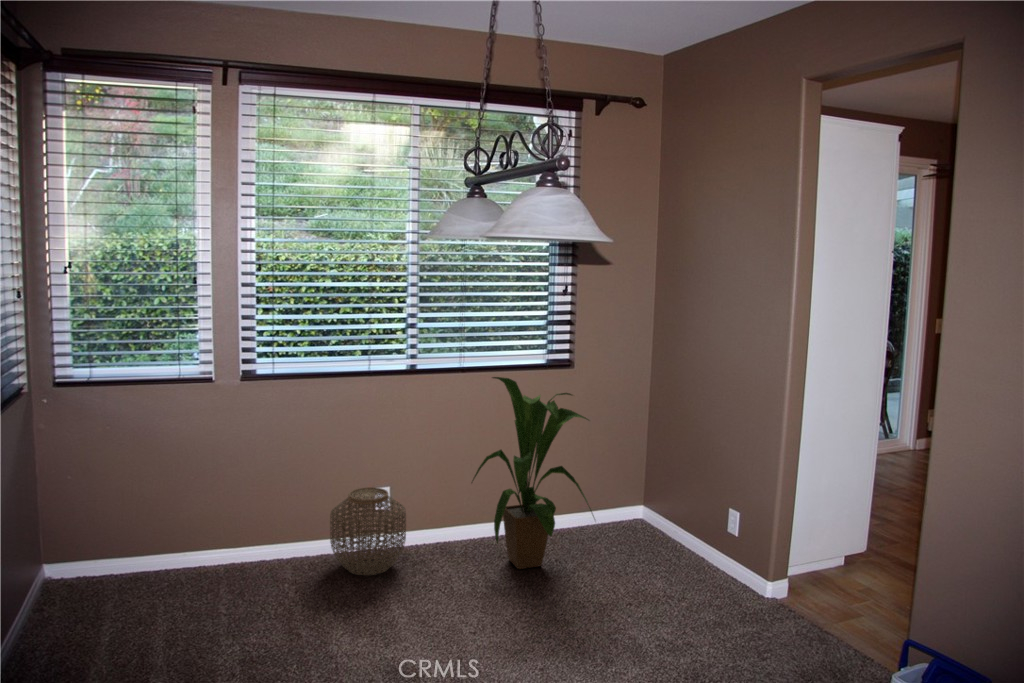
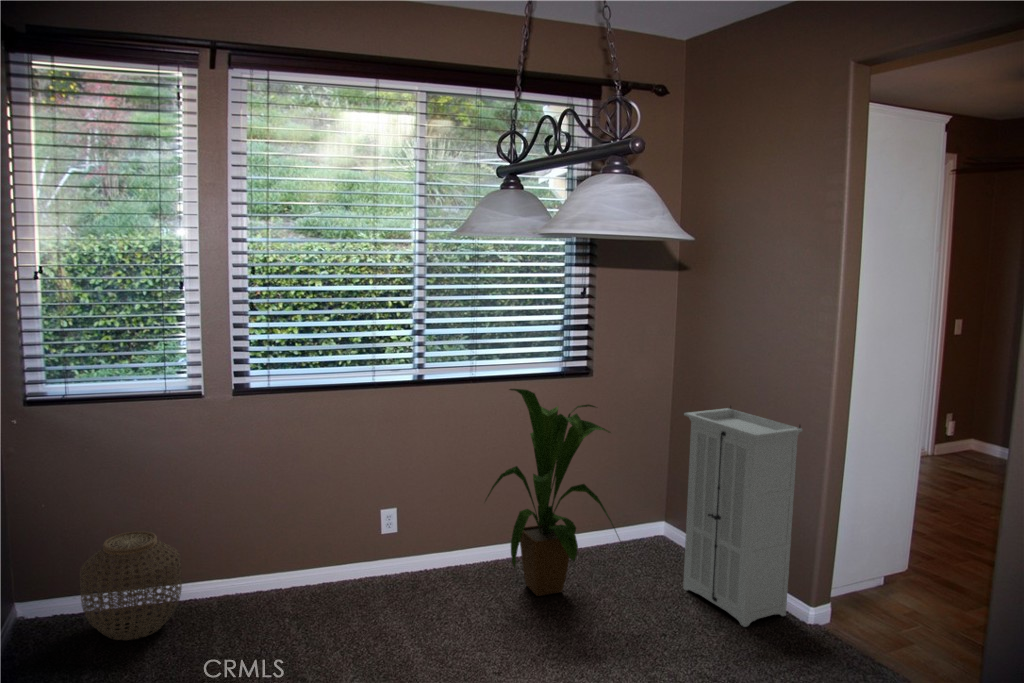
storage cabinet: none [654,396,762,598] -> present [683,407,803,627]
woven basket: present [330,487,406,575] -> present [80,531,182,640]

